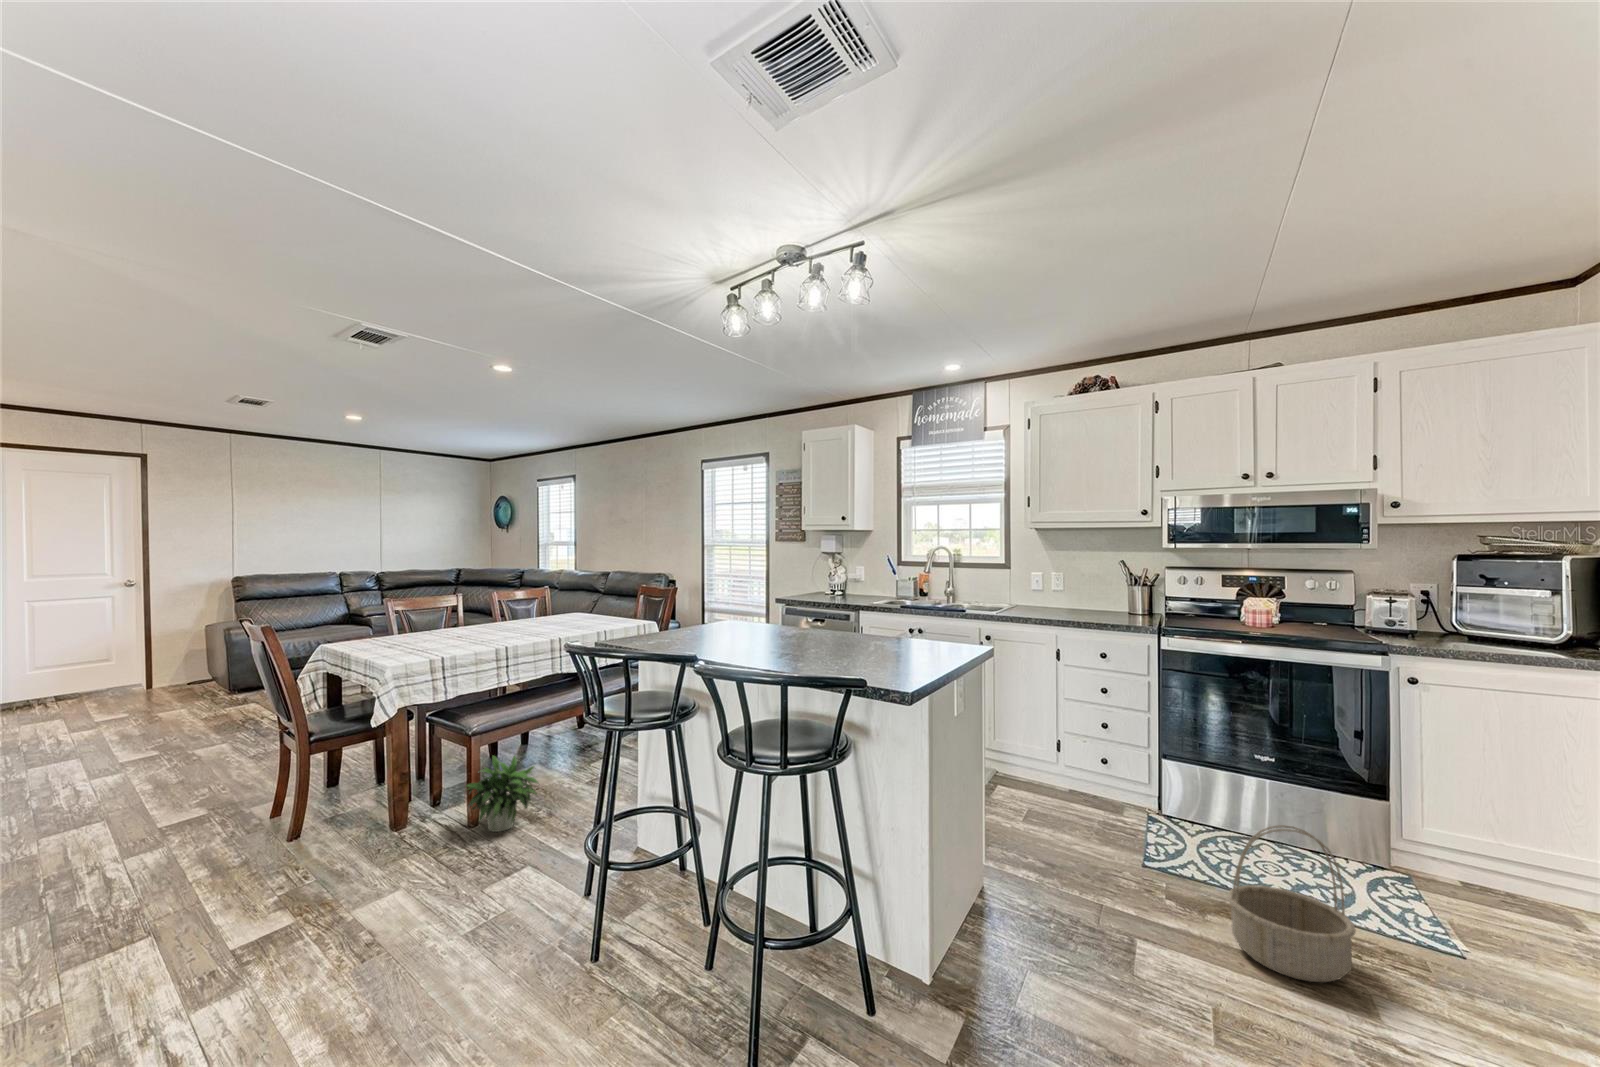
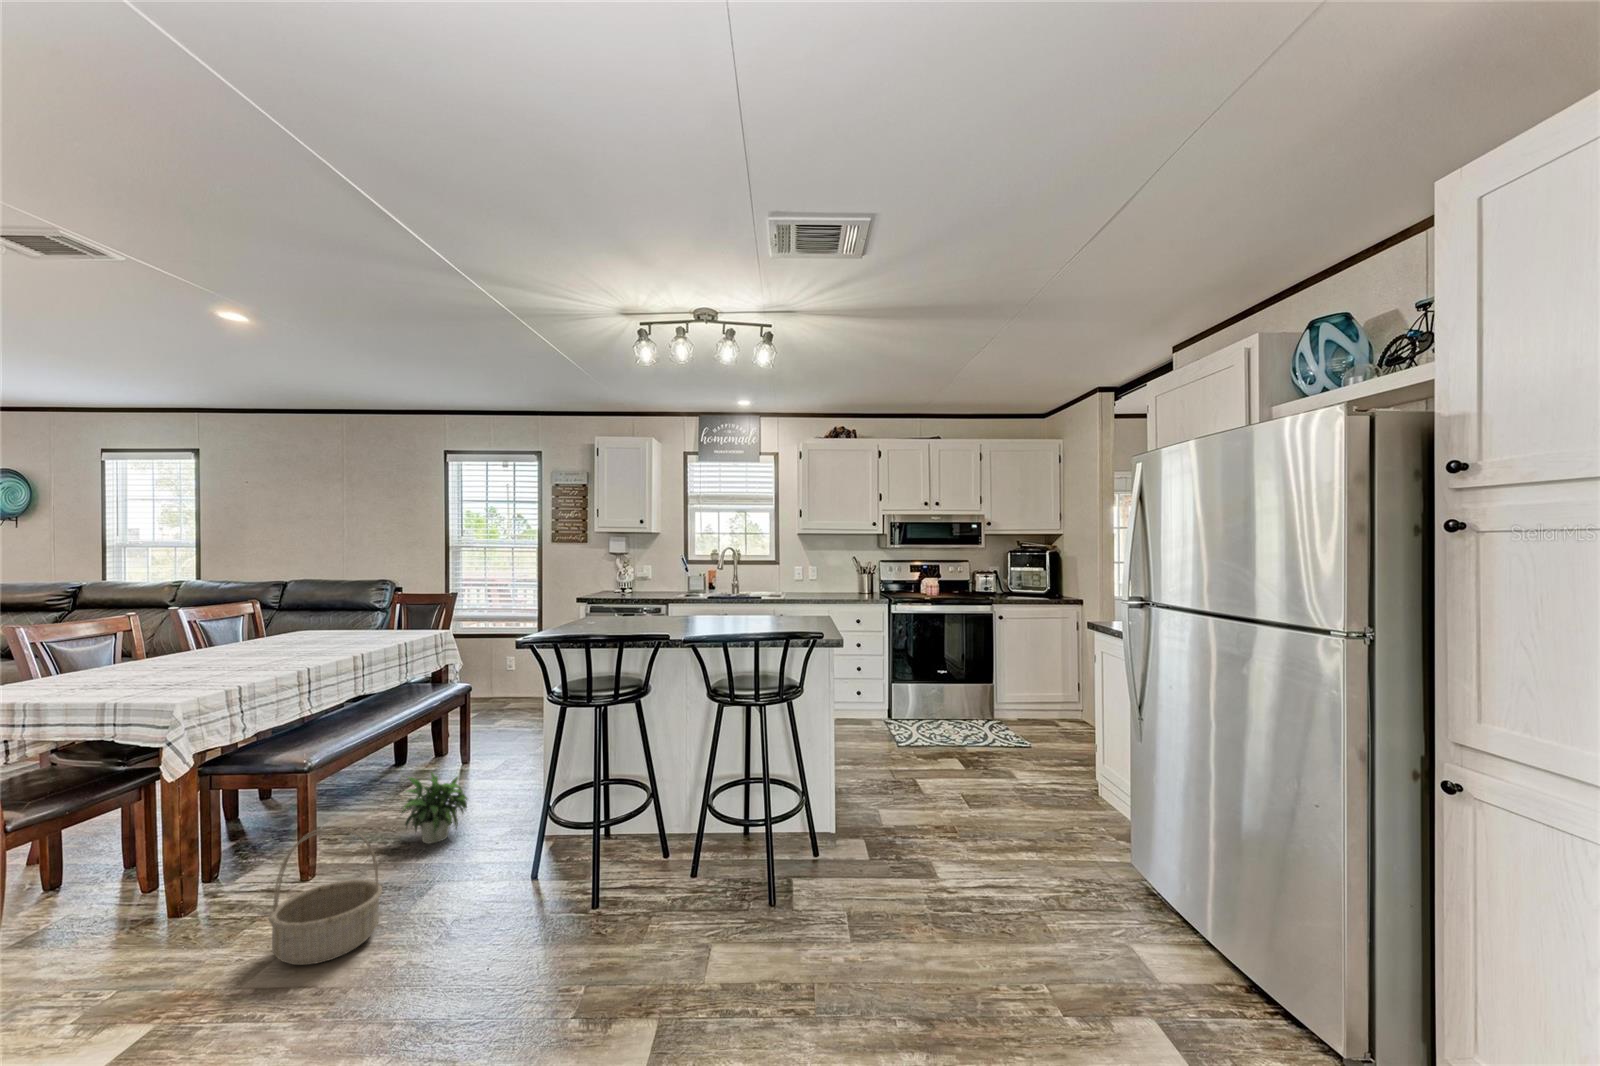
basket: present [1228,825,1356,982] -> present [269,826,382,965]

